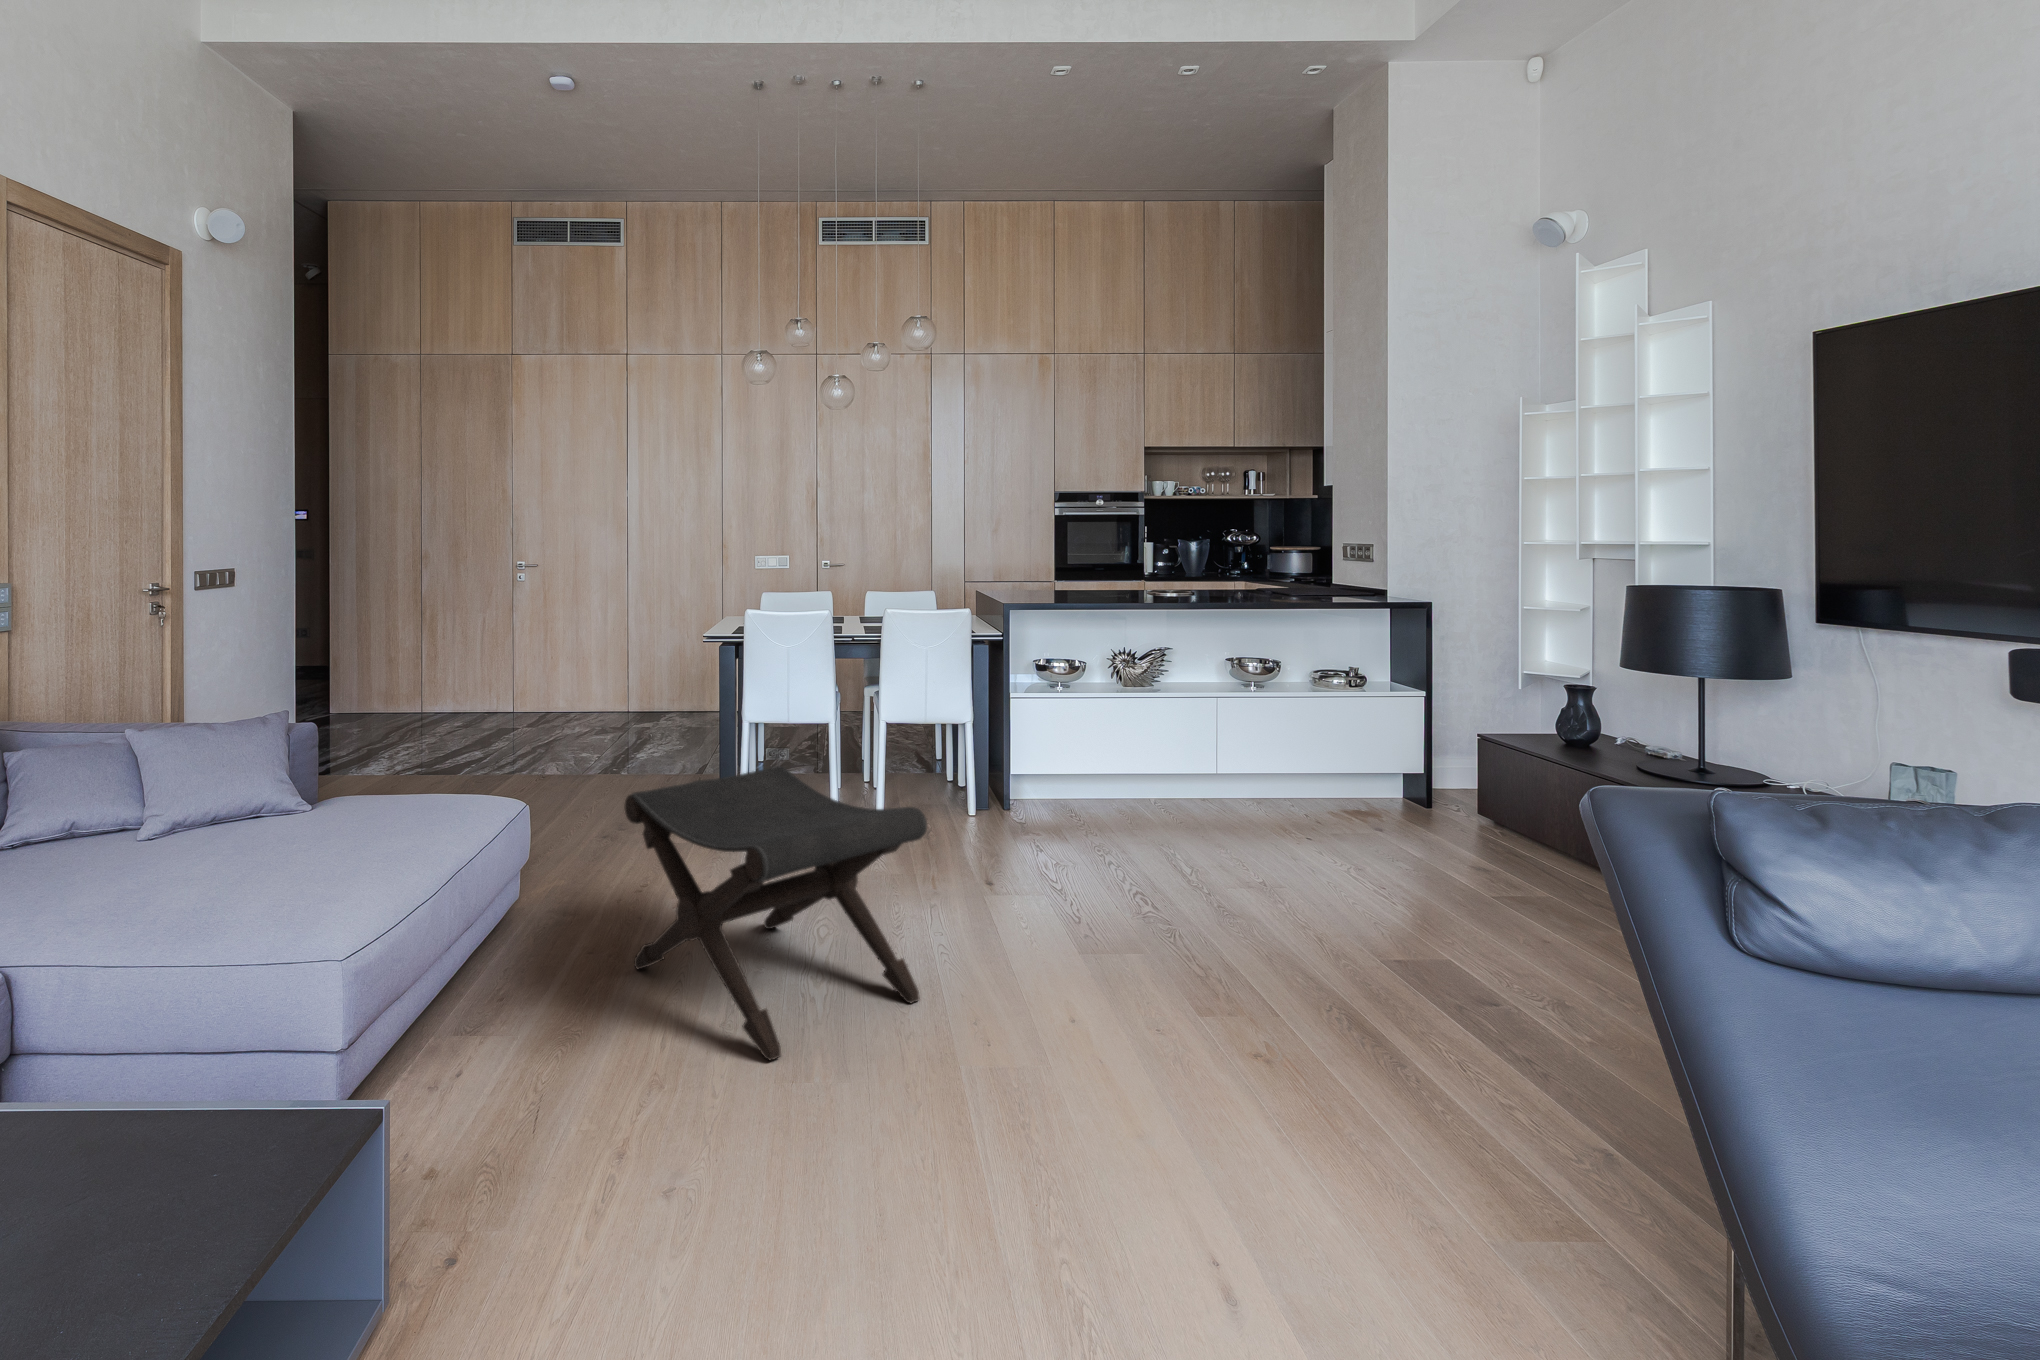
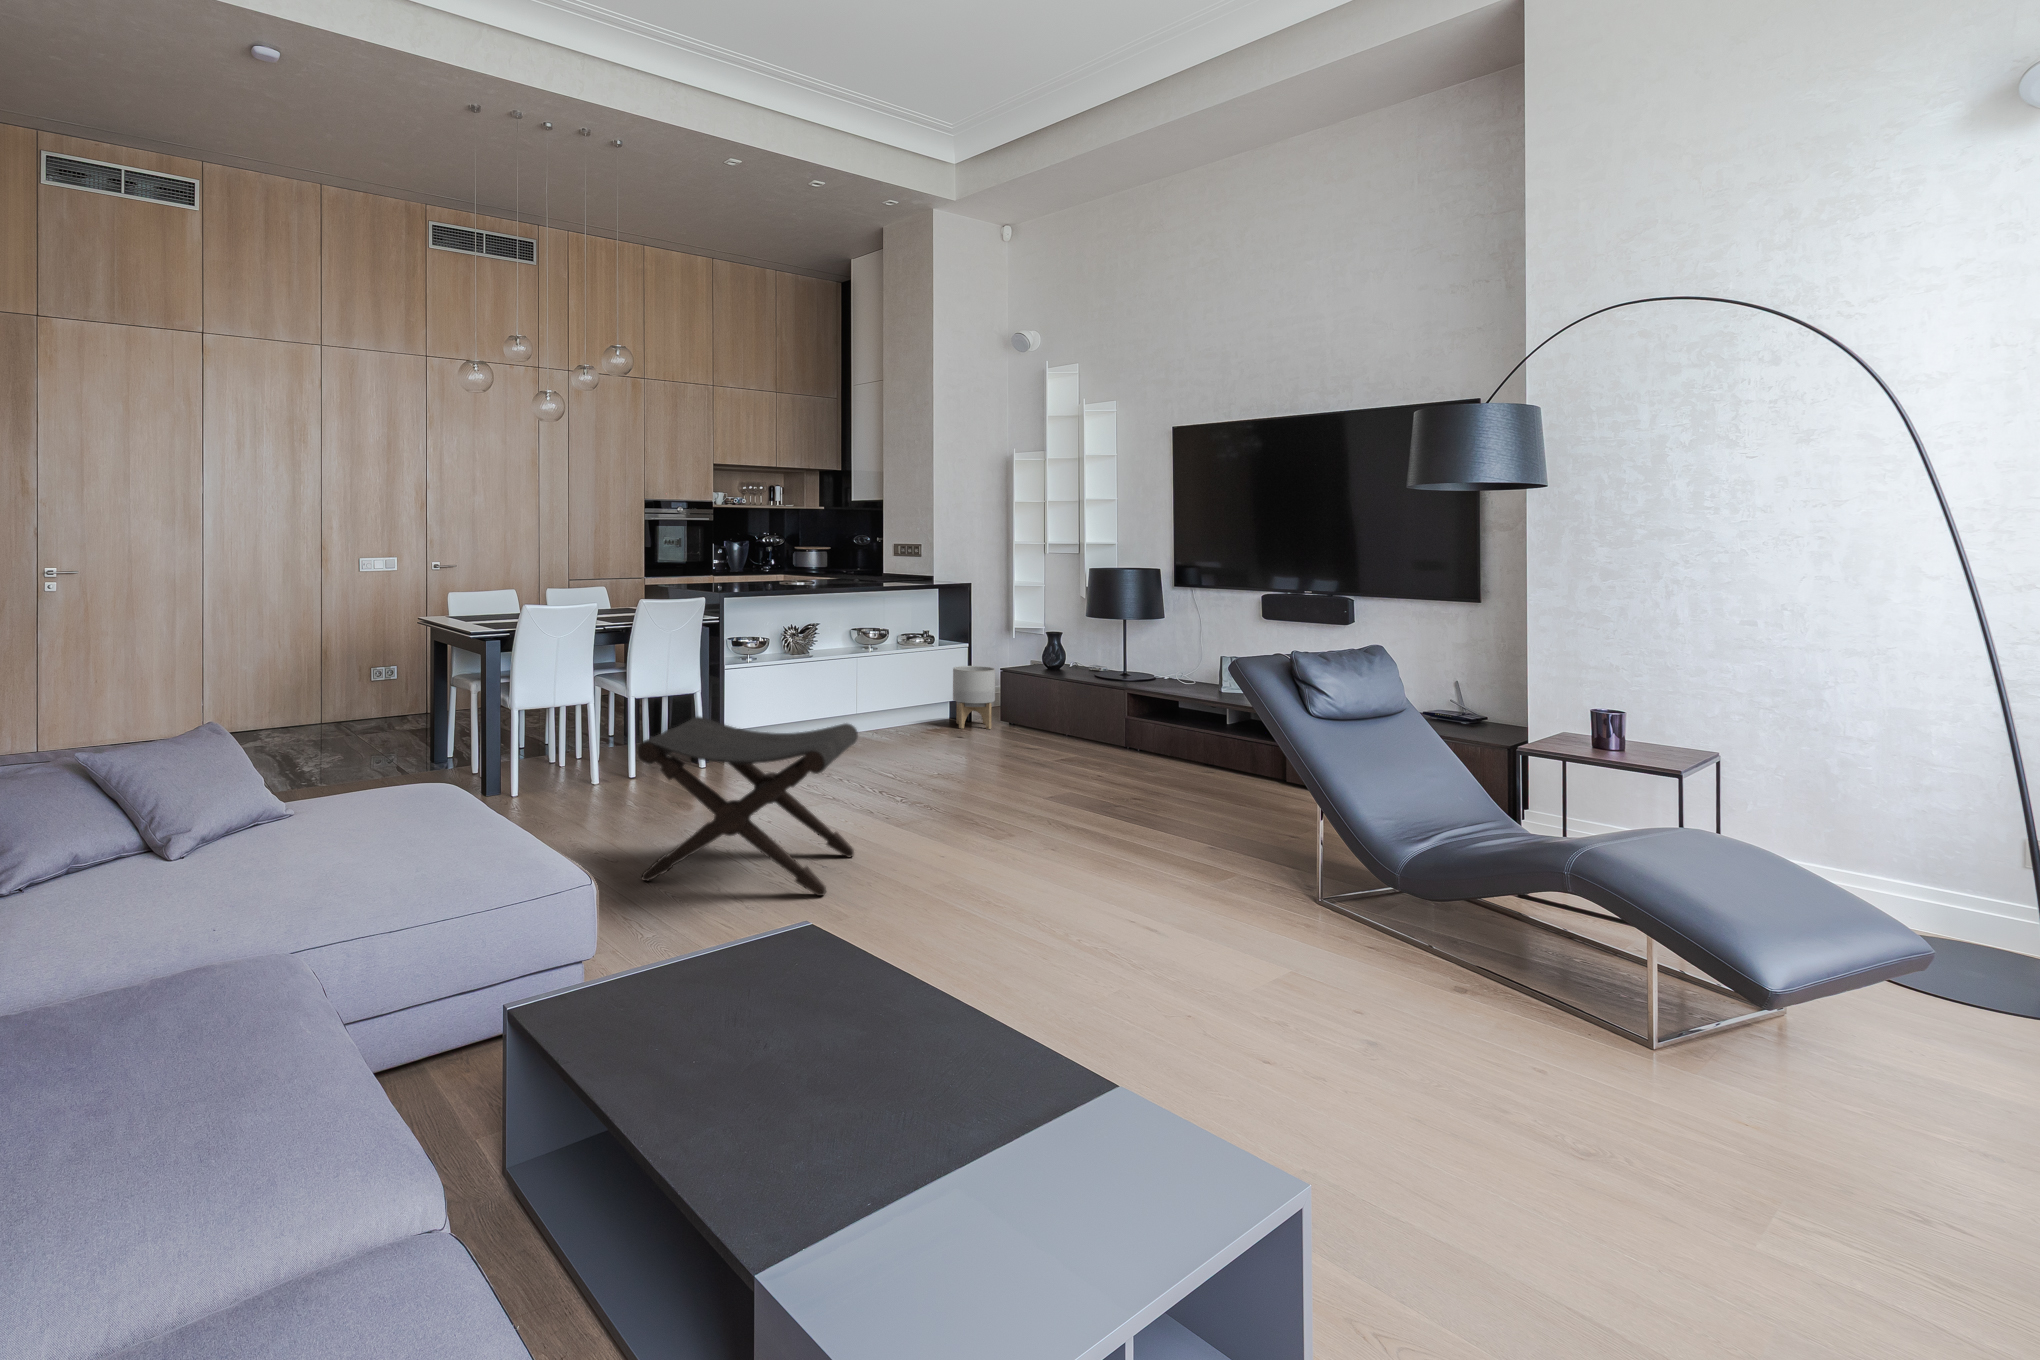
planter: none [1388,724,1460,824] -> present [953,666,995,729]

